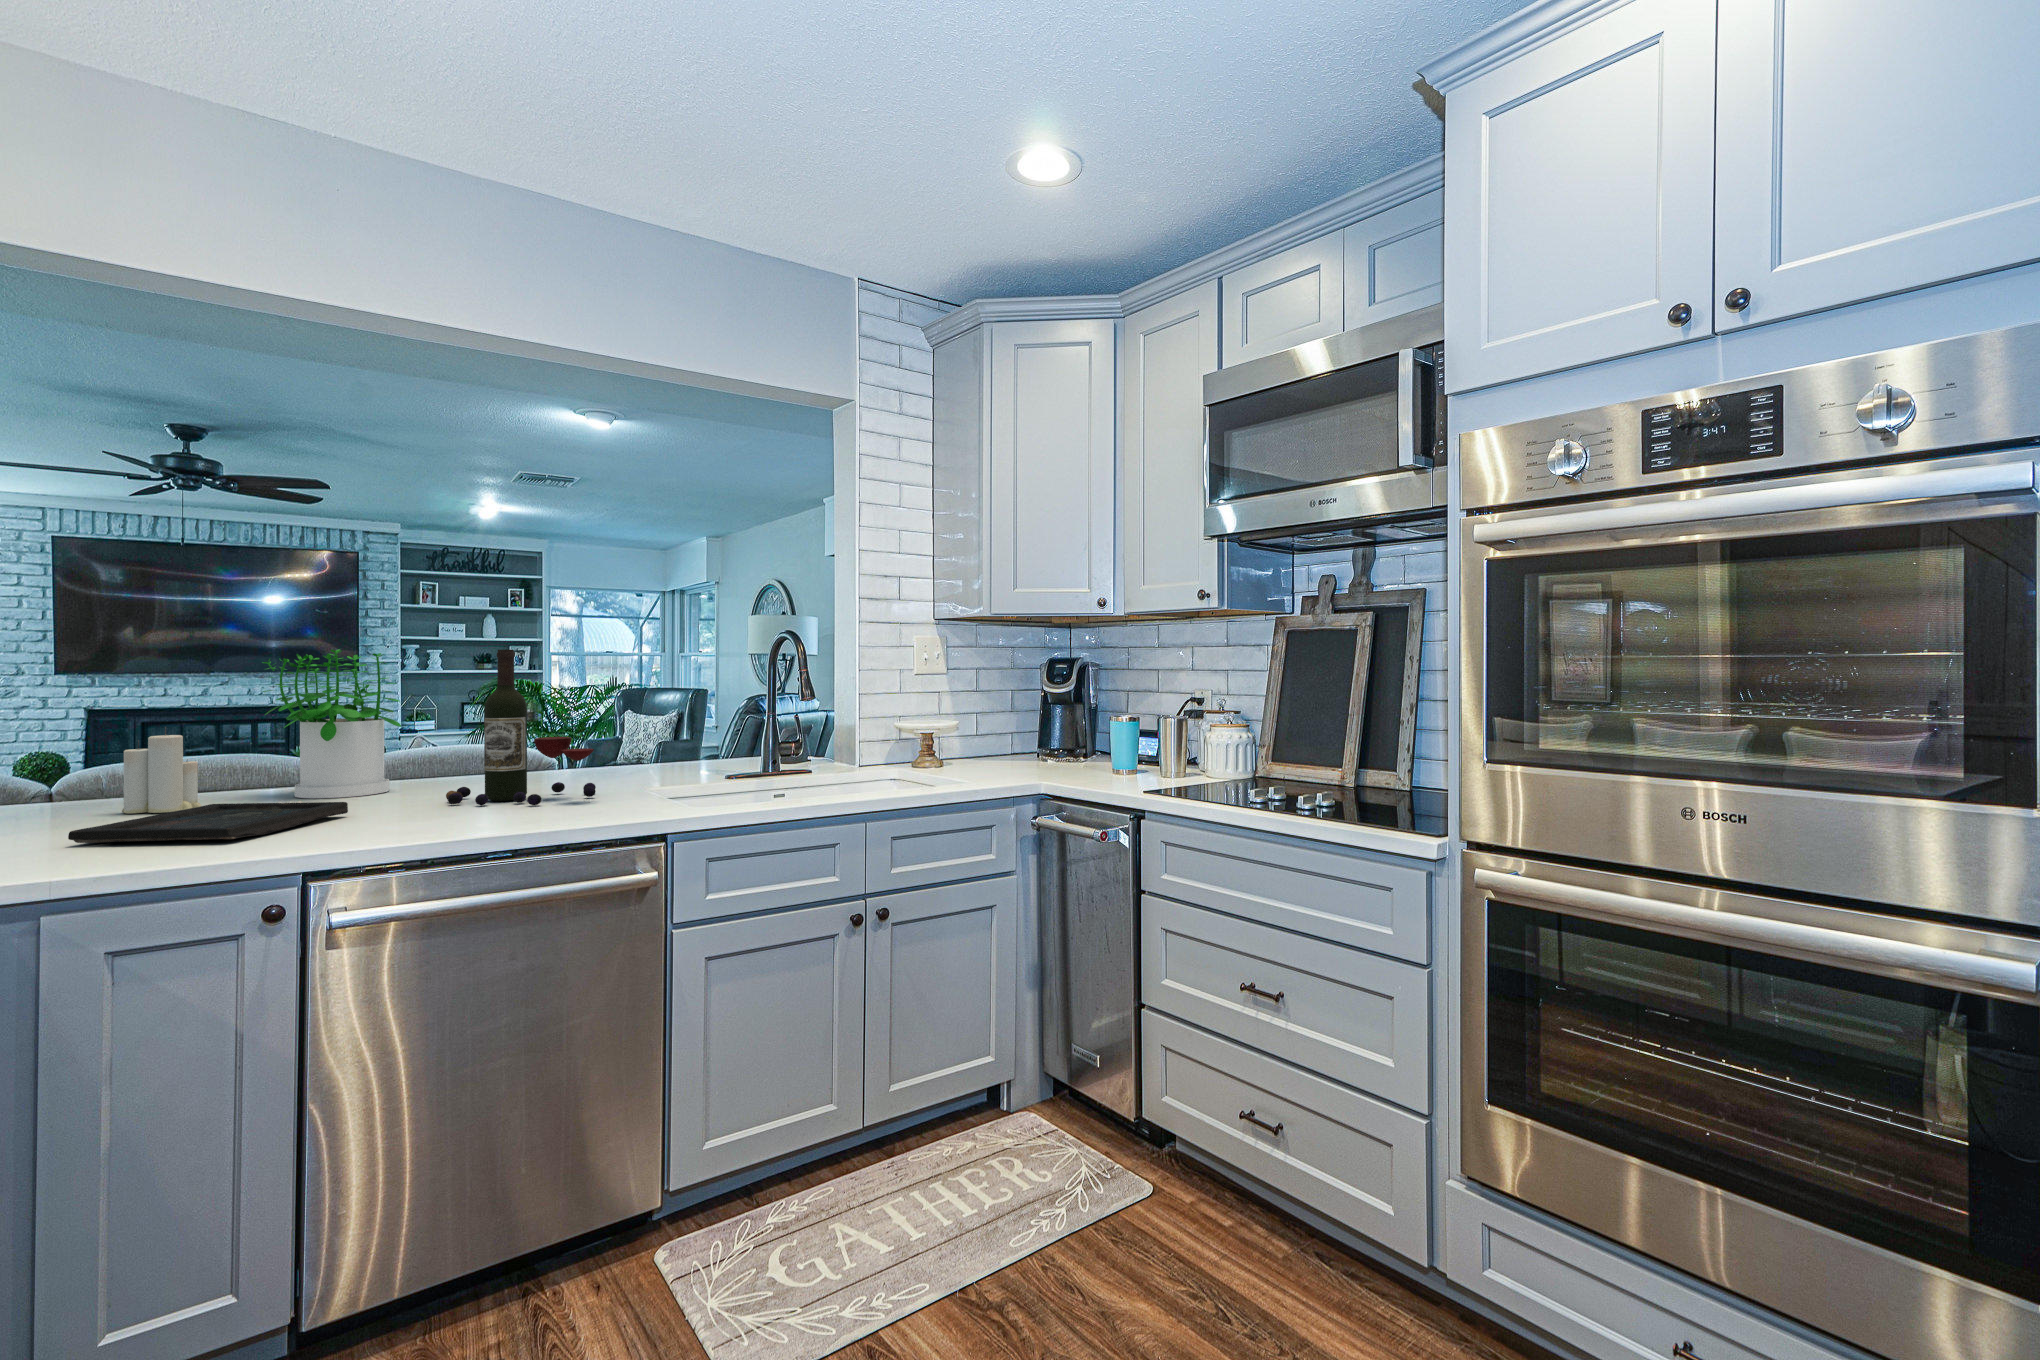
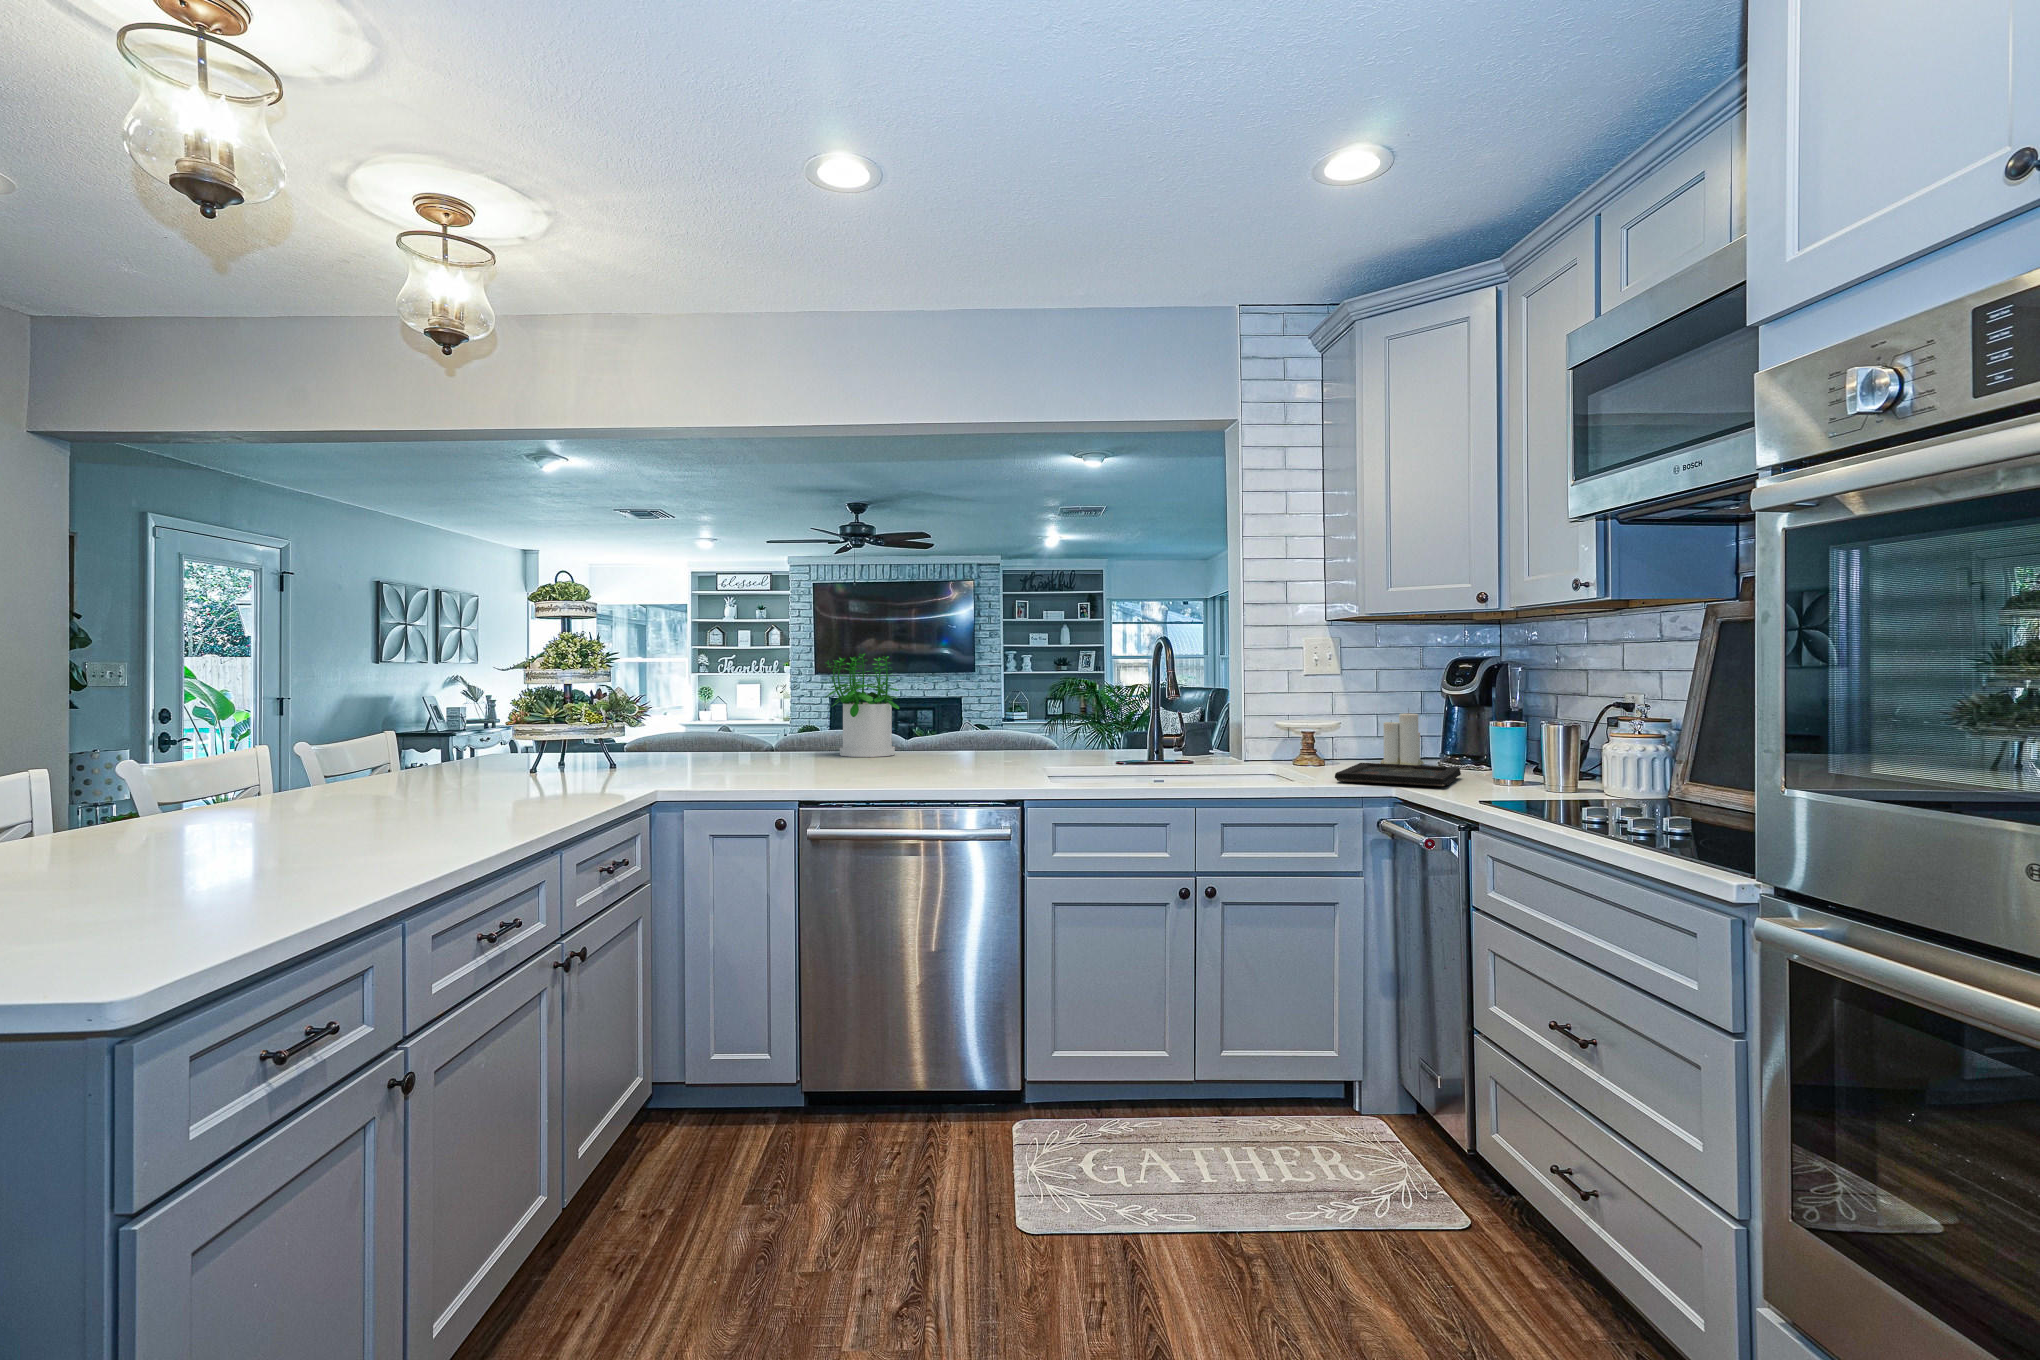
wine bottle: present [446,649,596,805] -> none [908,653,1009,771]
candle: present [122,727,201,813] -> present [1381,713,1424,765]
tray: present [68,802,348,843] -> present [1335,763,1461,786]

